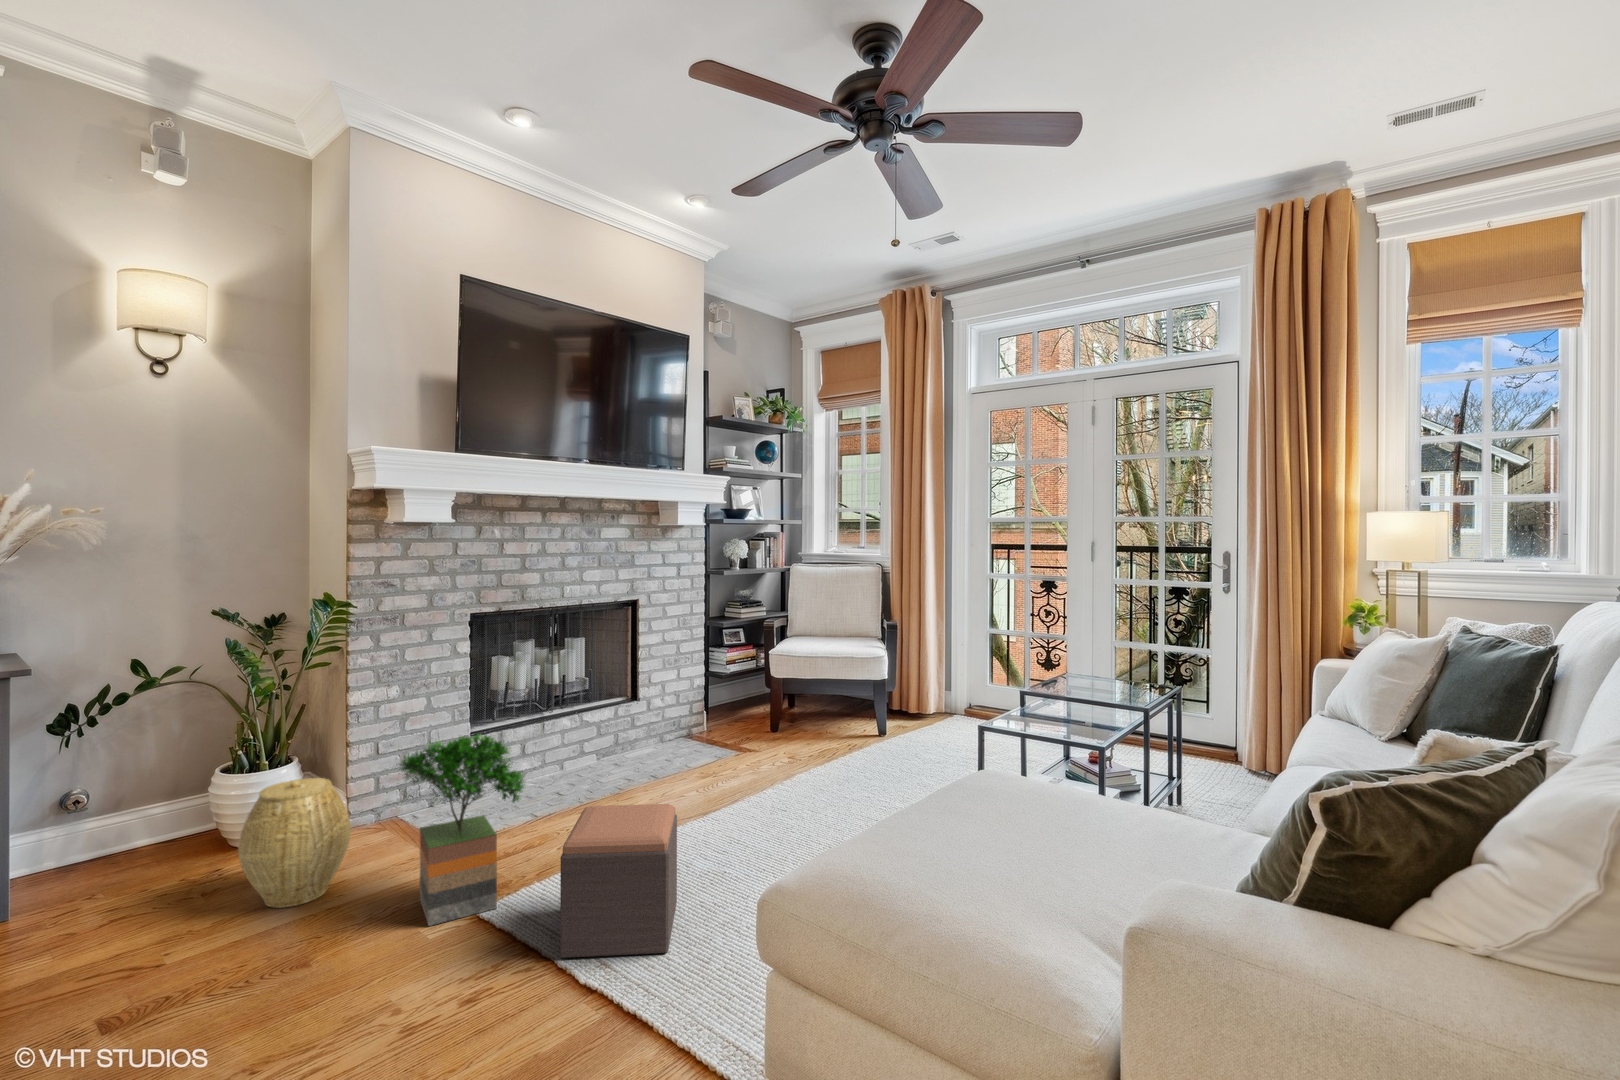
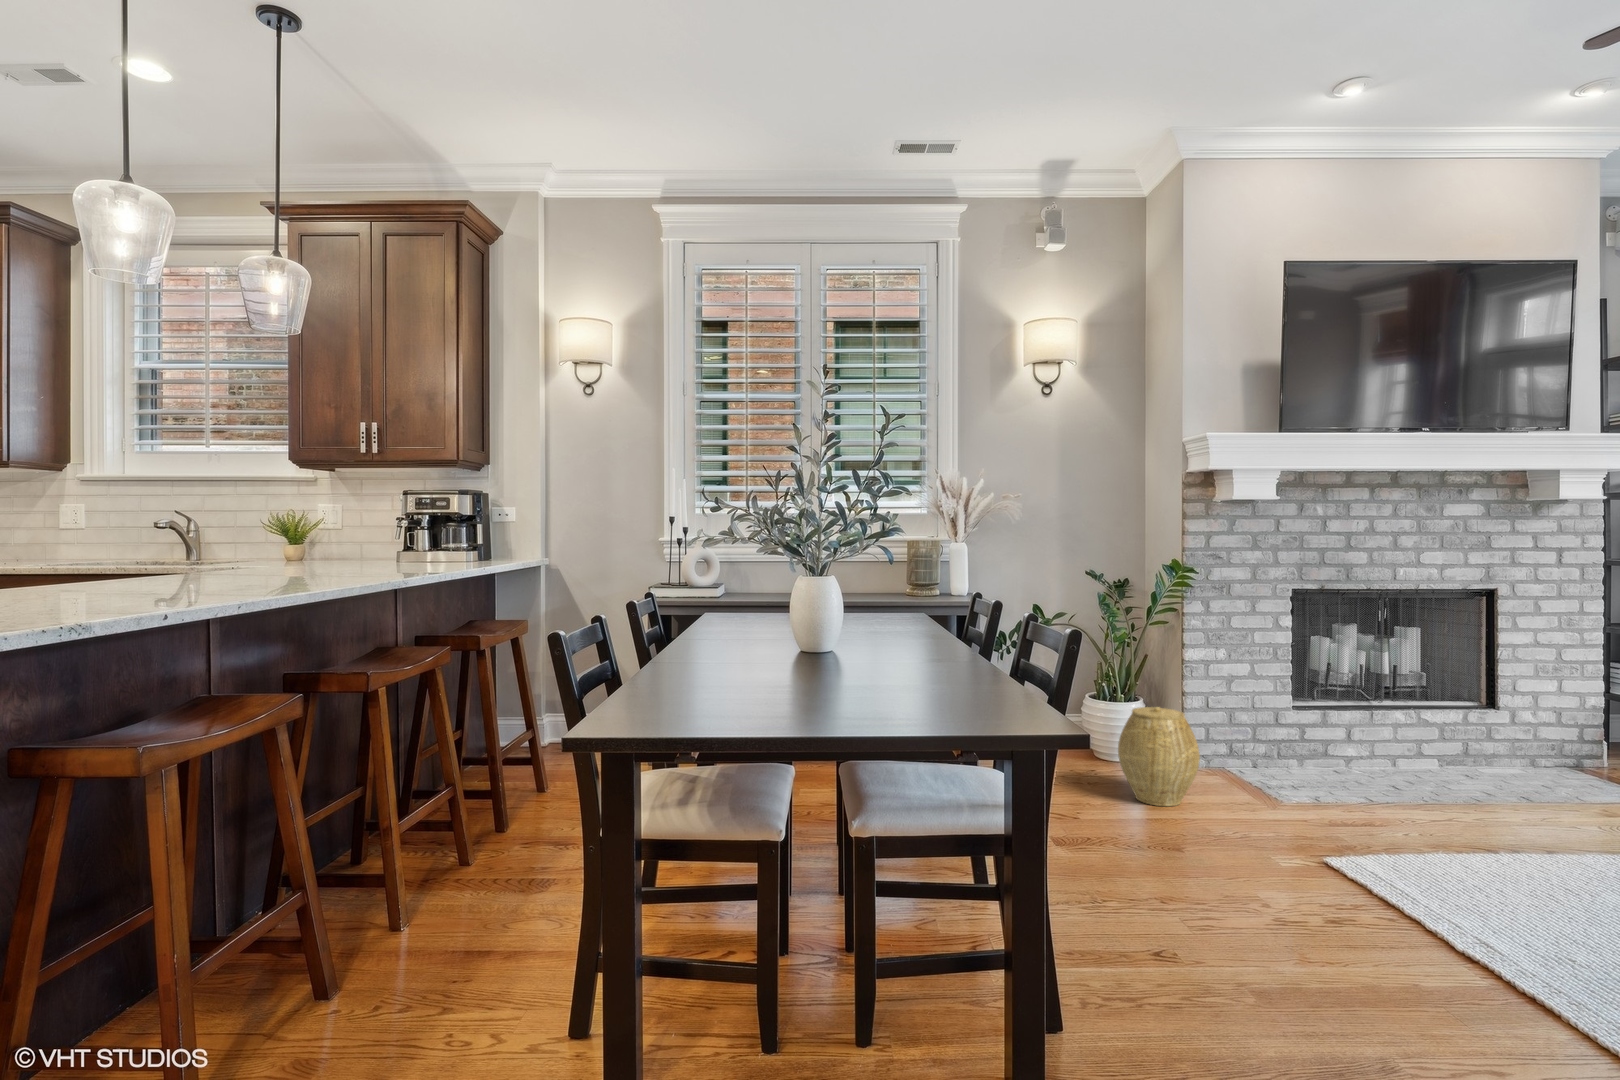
potted tree: present [399,734,523,926] -> none [1246,686,1378,856]
footstool: present [560,804,677,958] -> none [1427,778,1579,949]

